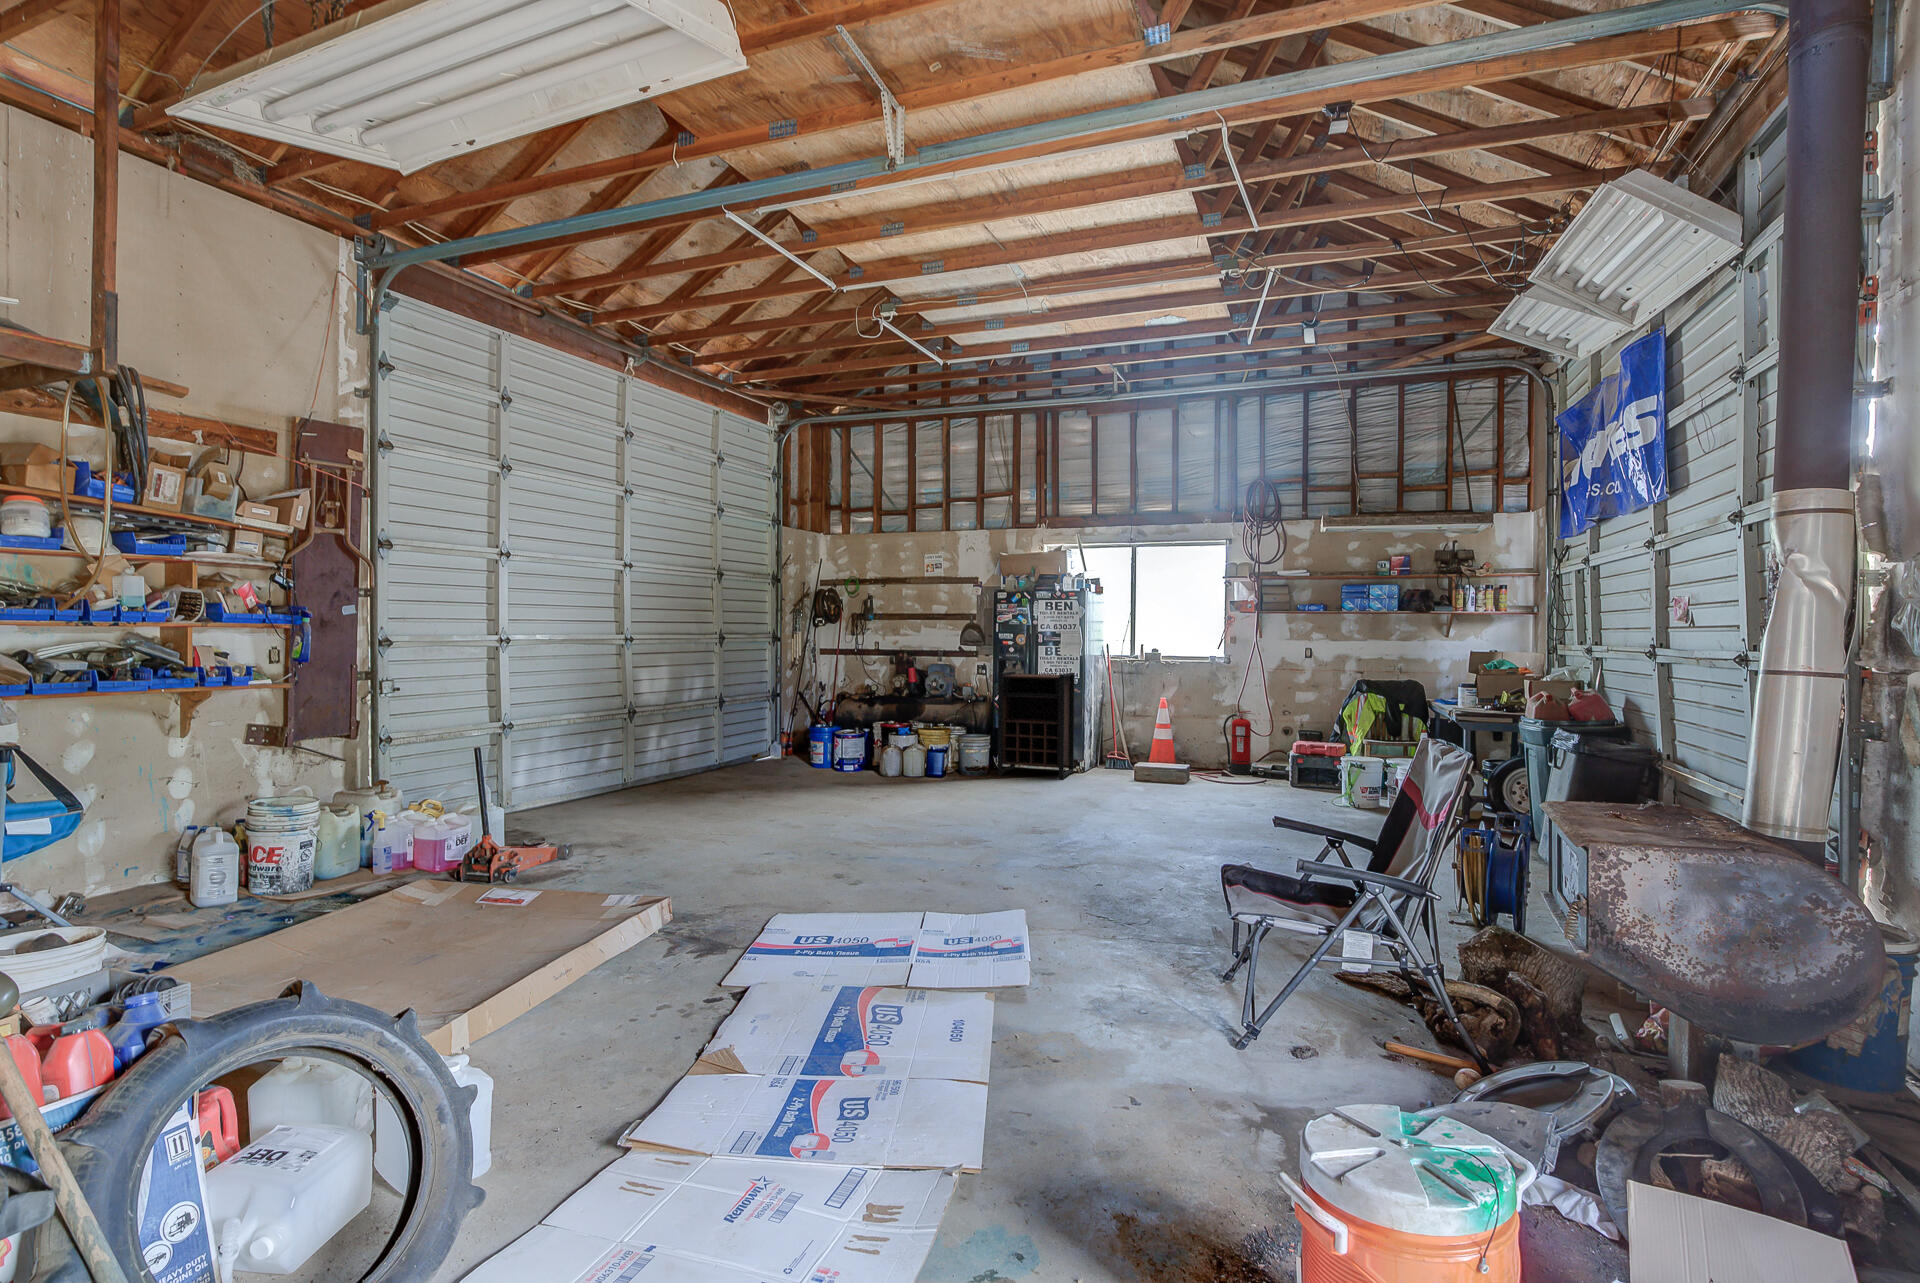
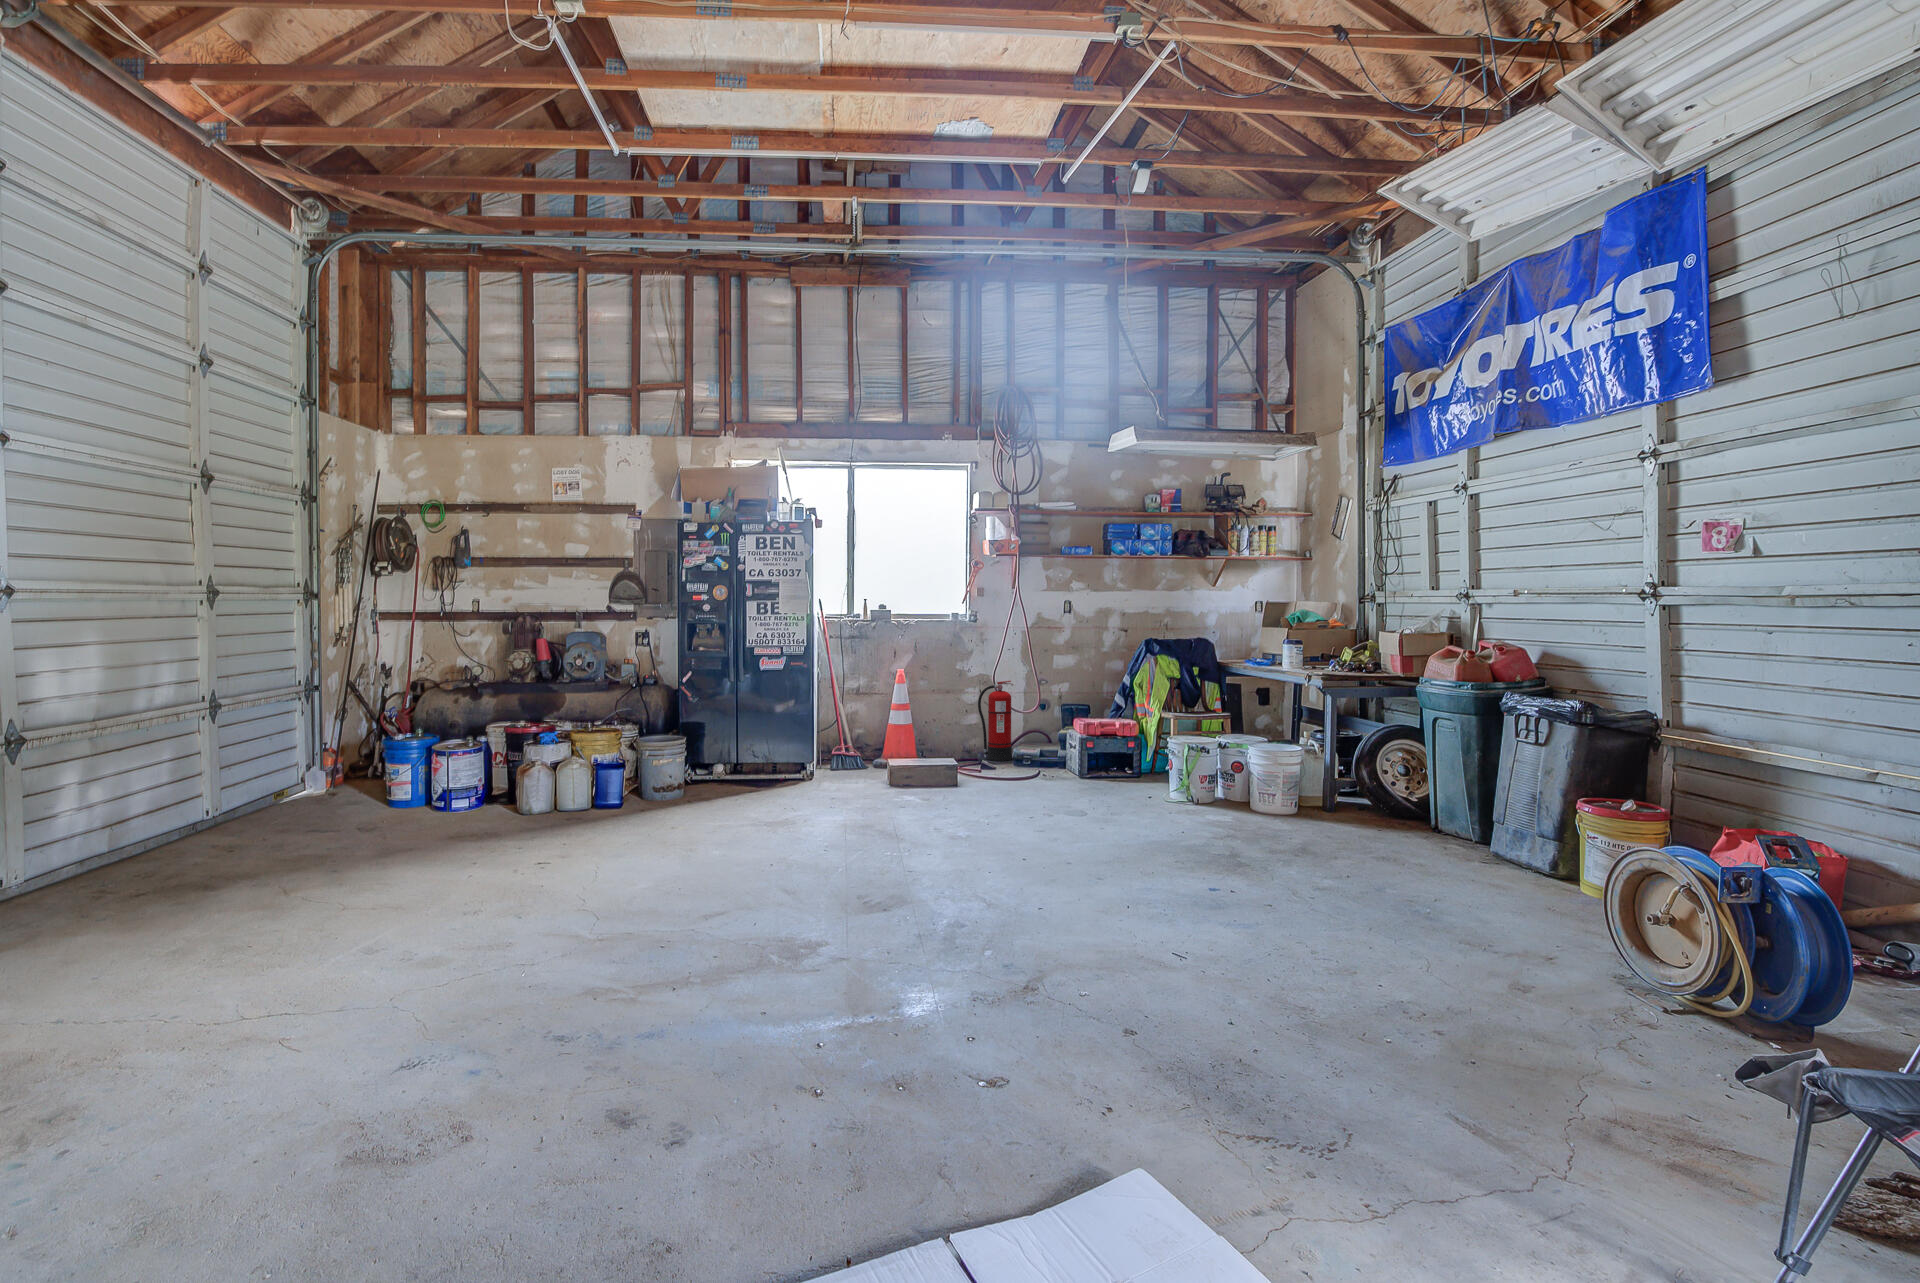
shelving unit: present [998,671,1074,780] -> none [697,640,798,788]

